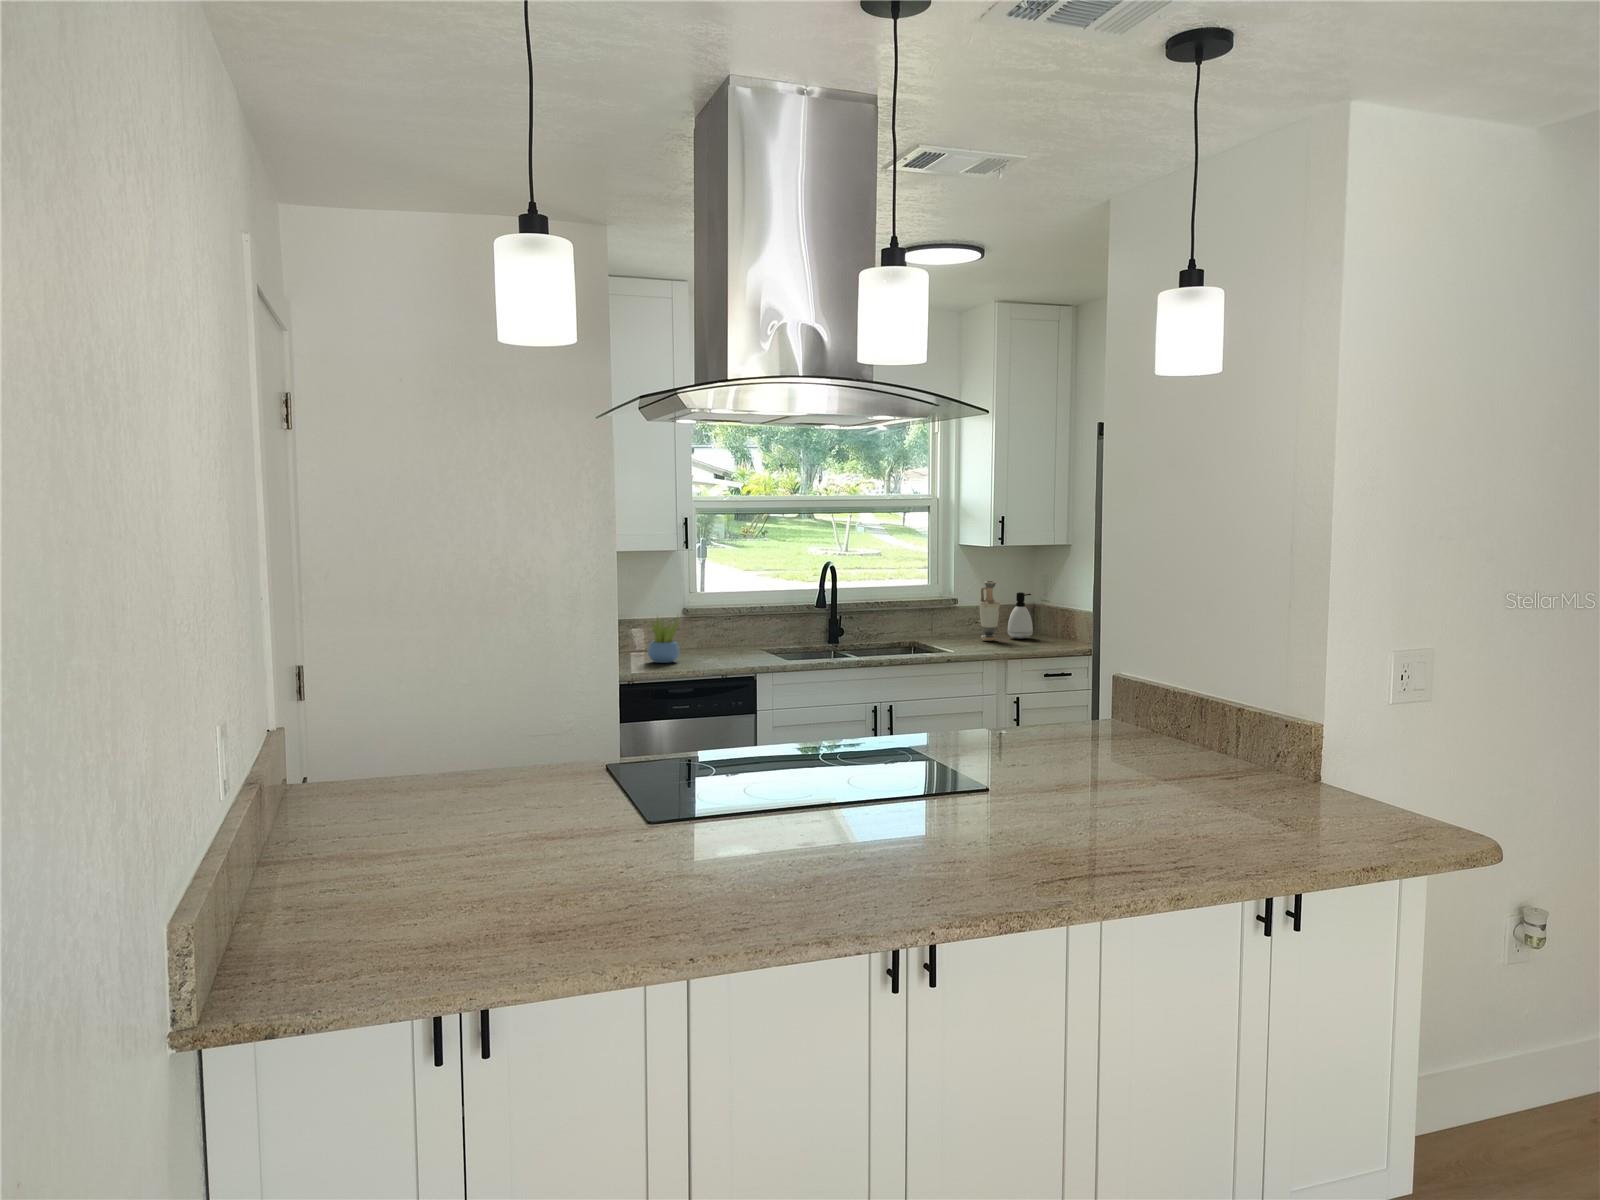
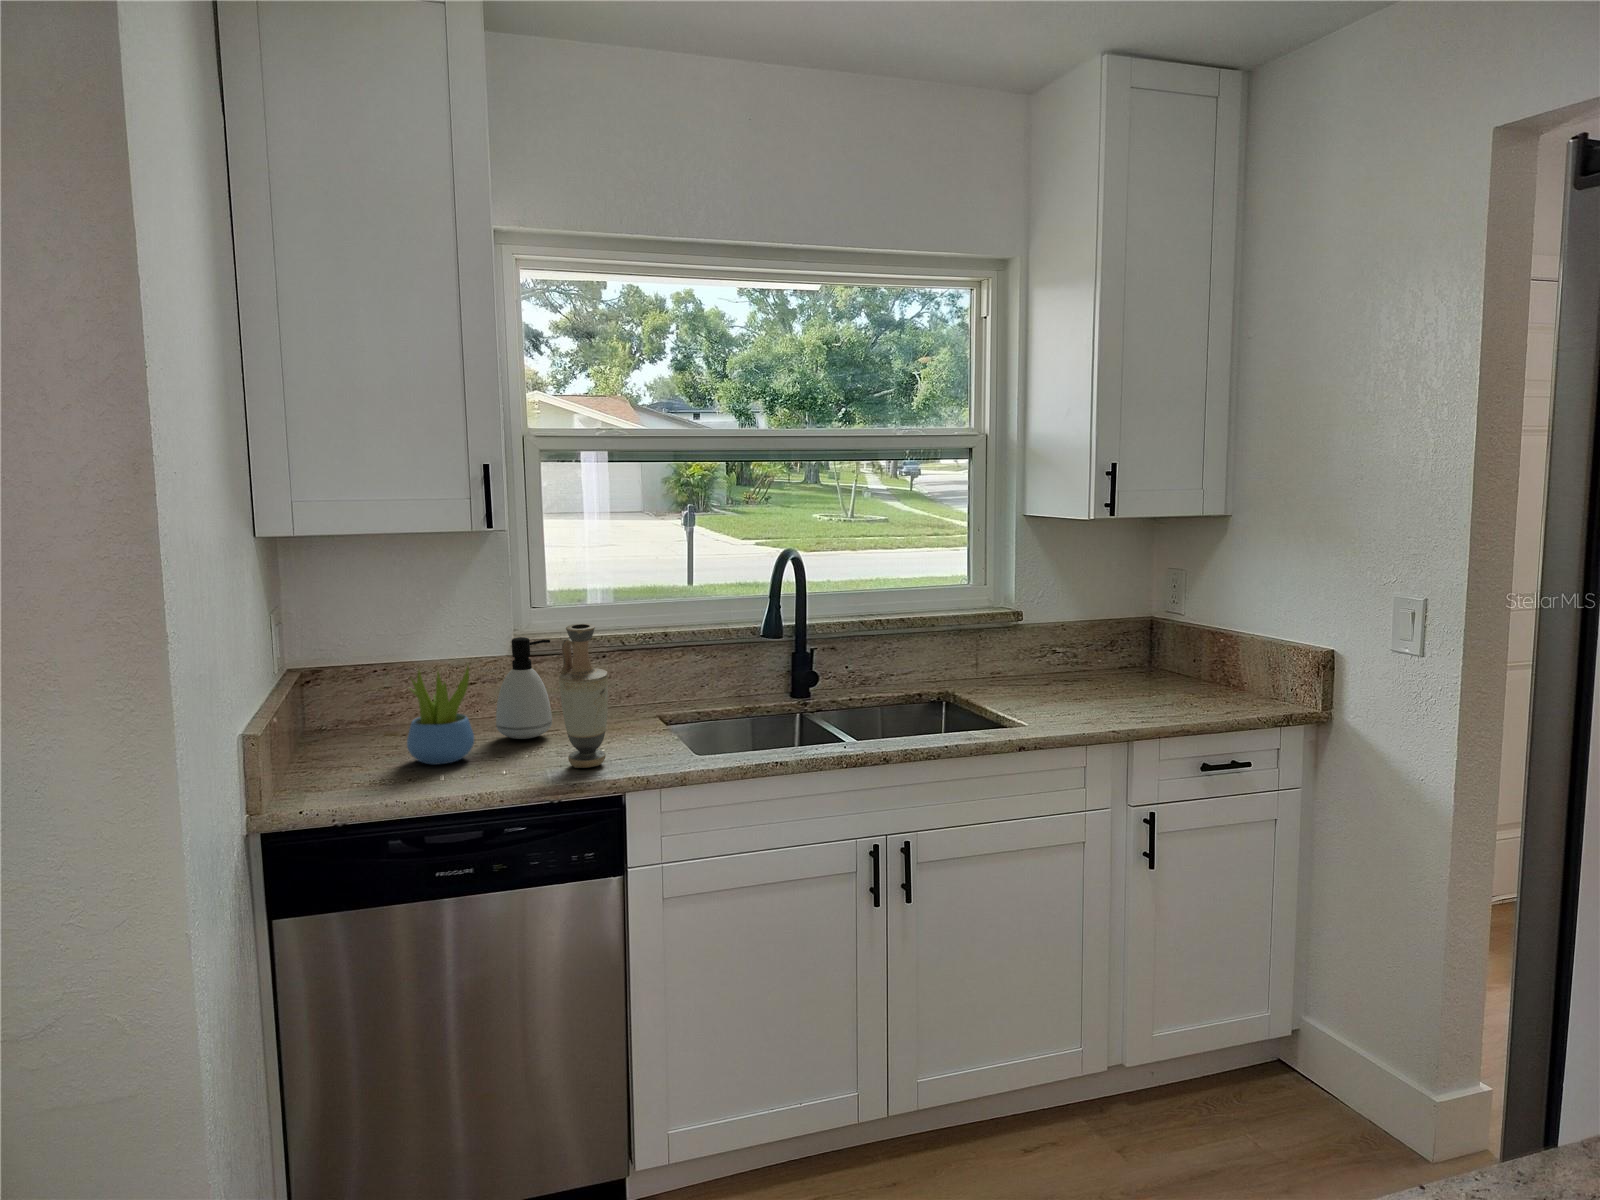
vase: present [980,581,1000,641] -> present [559,623,608,768]
soap dispenser: present [1008,592,1033,639] -> present [496,637,552,739]

